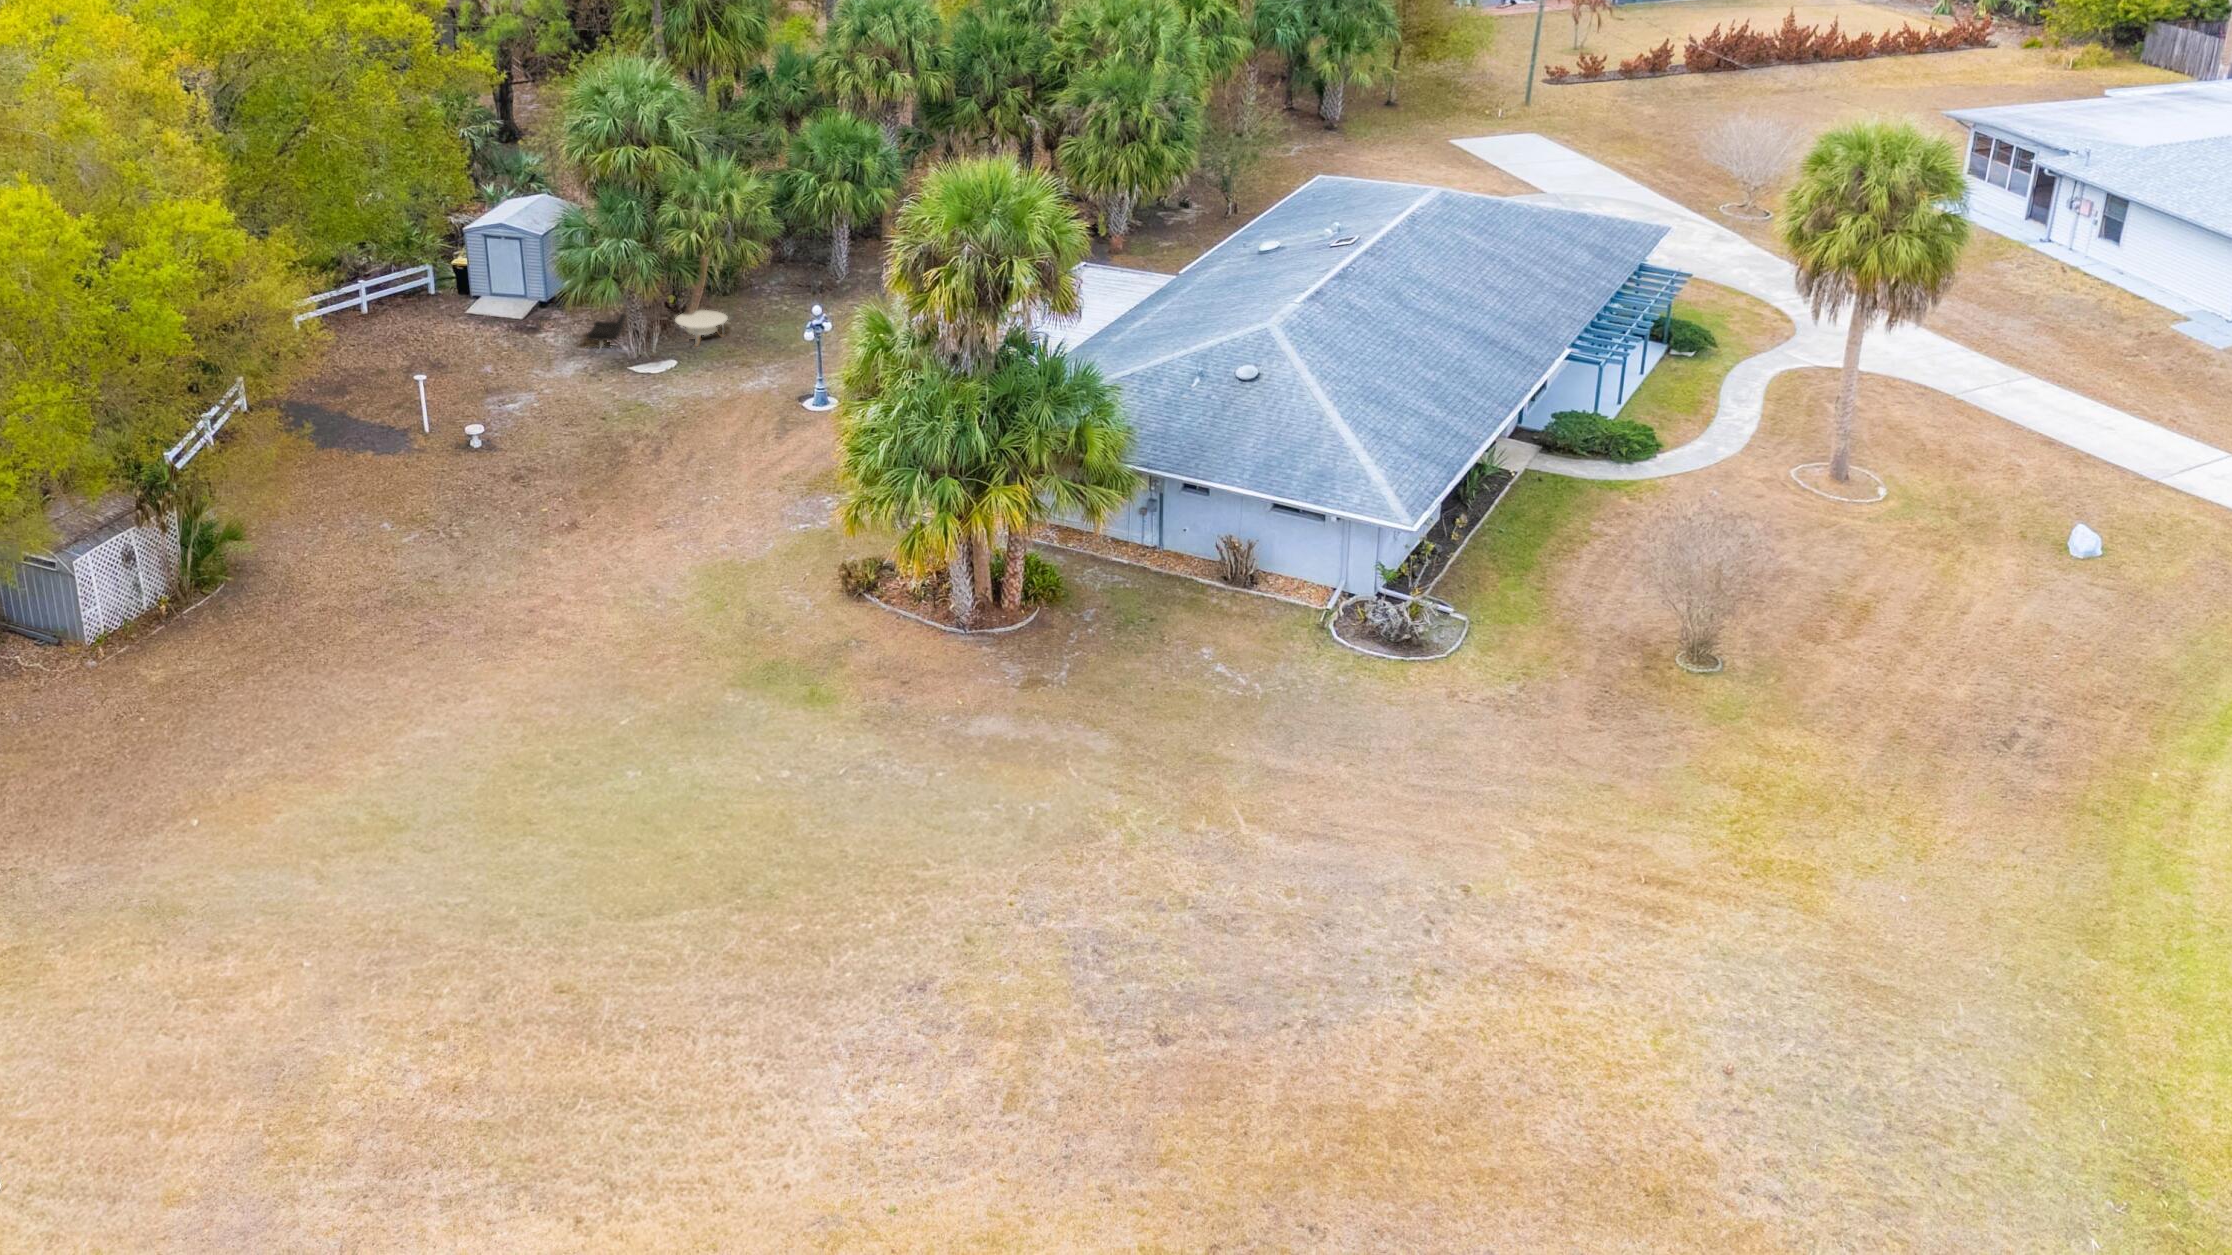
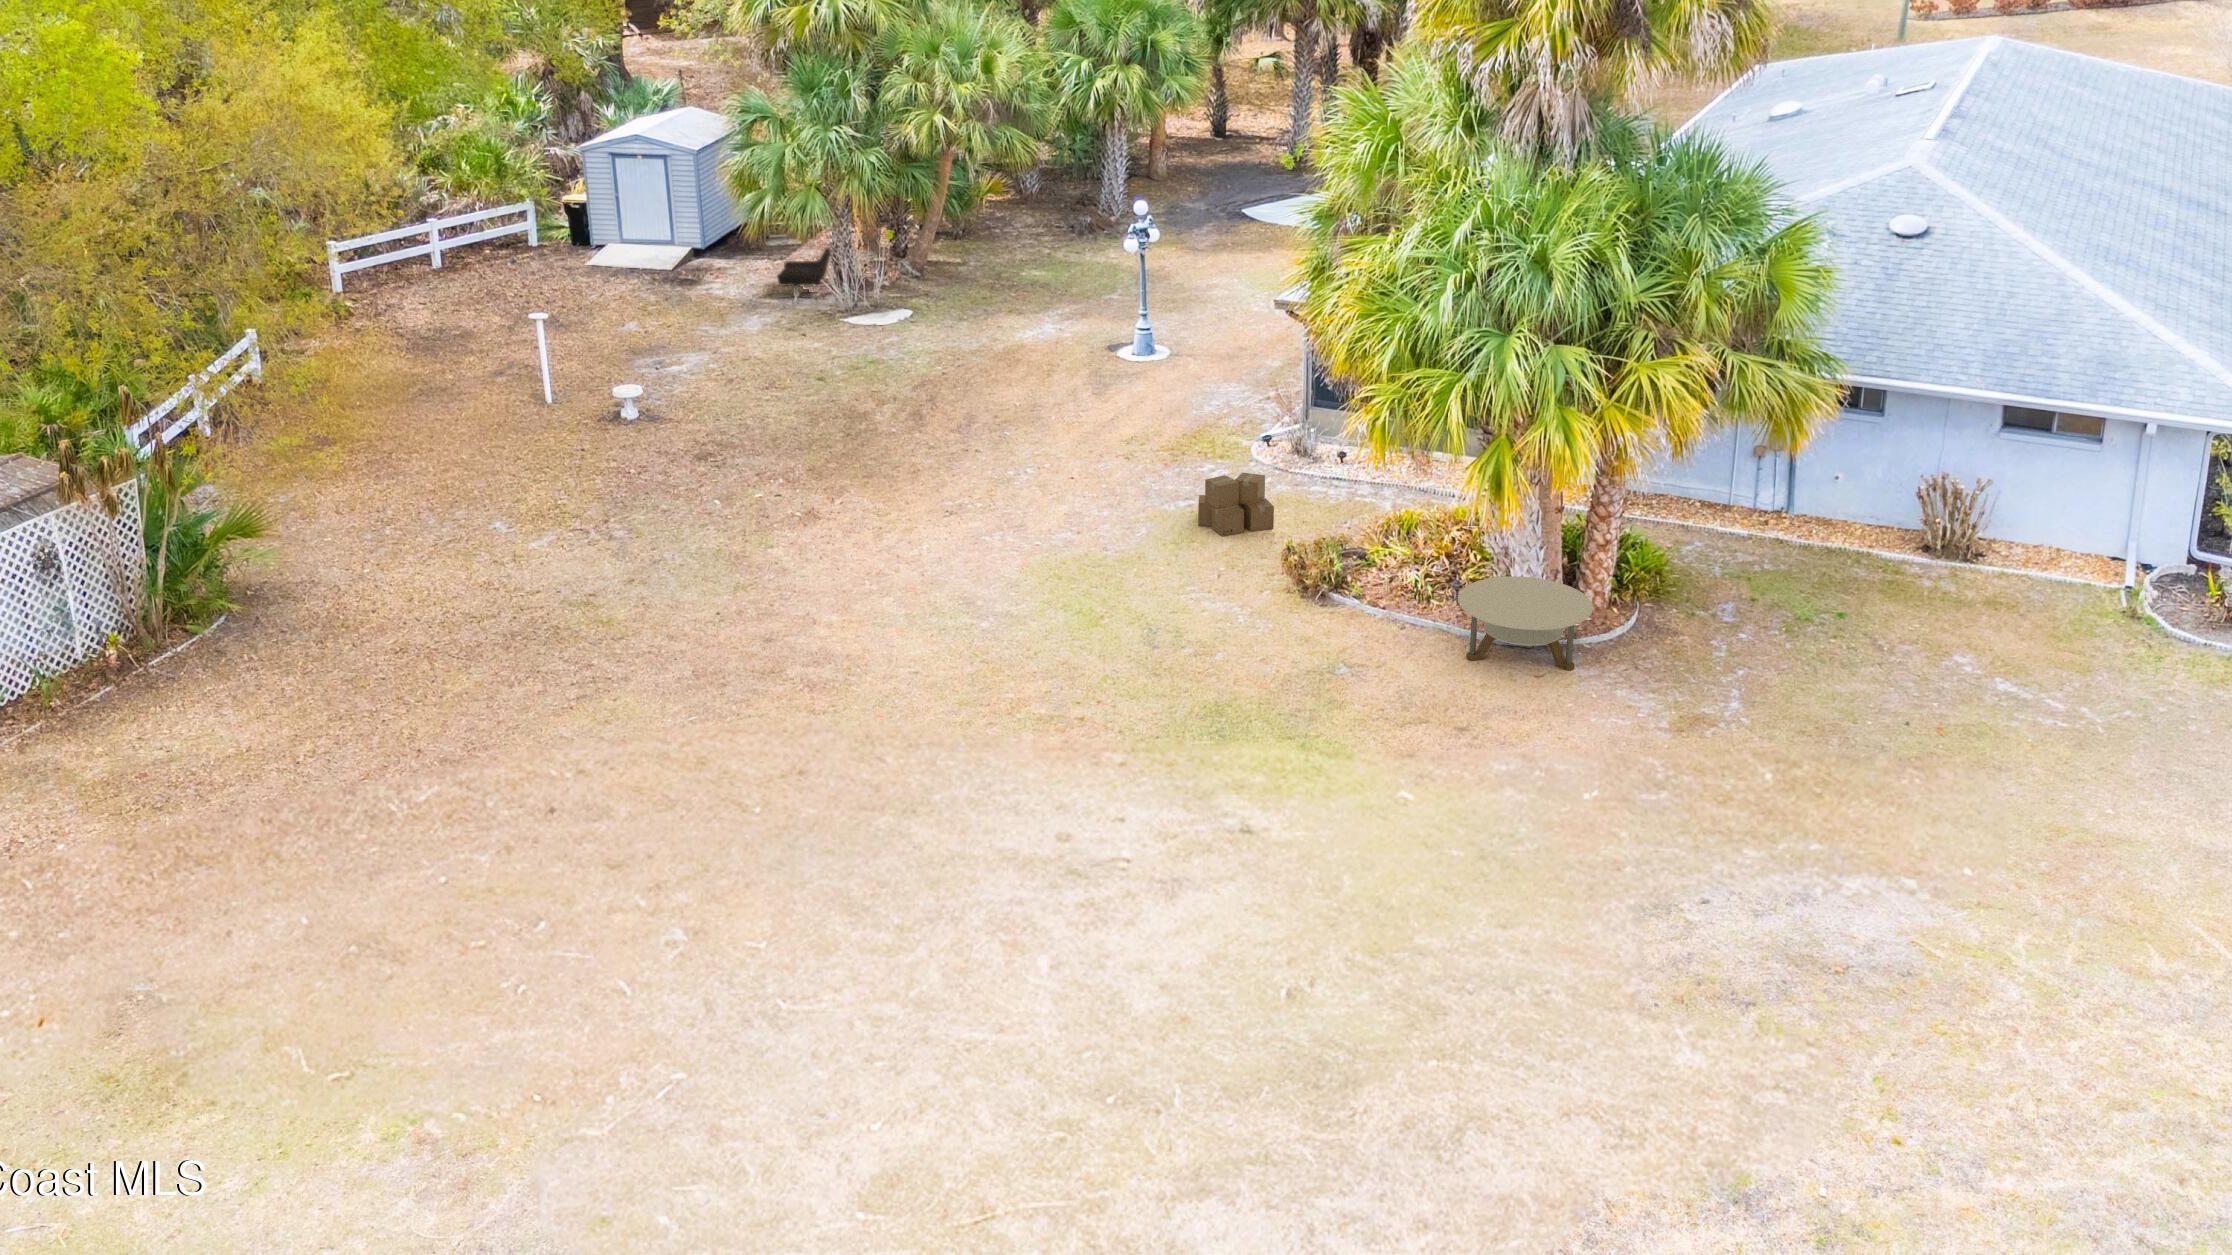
round table: present [675,310,728,347] -> present [1458,576,1593,670]
cardboard box: none [795,514,840,554] -> present [1198,472,1274,536]

